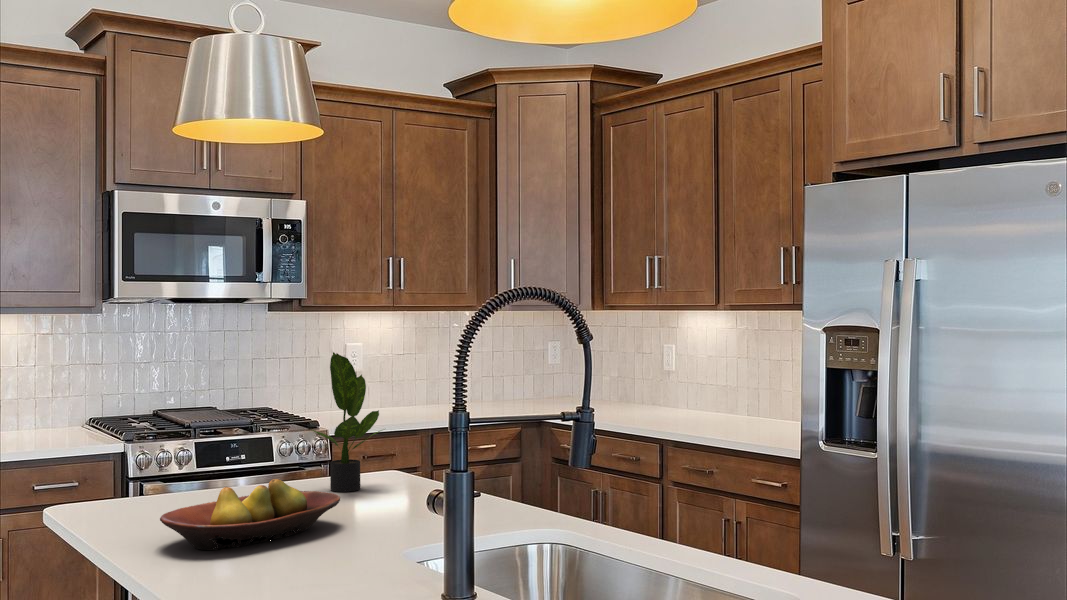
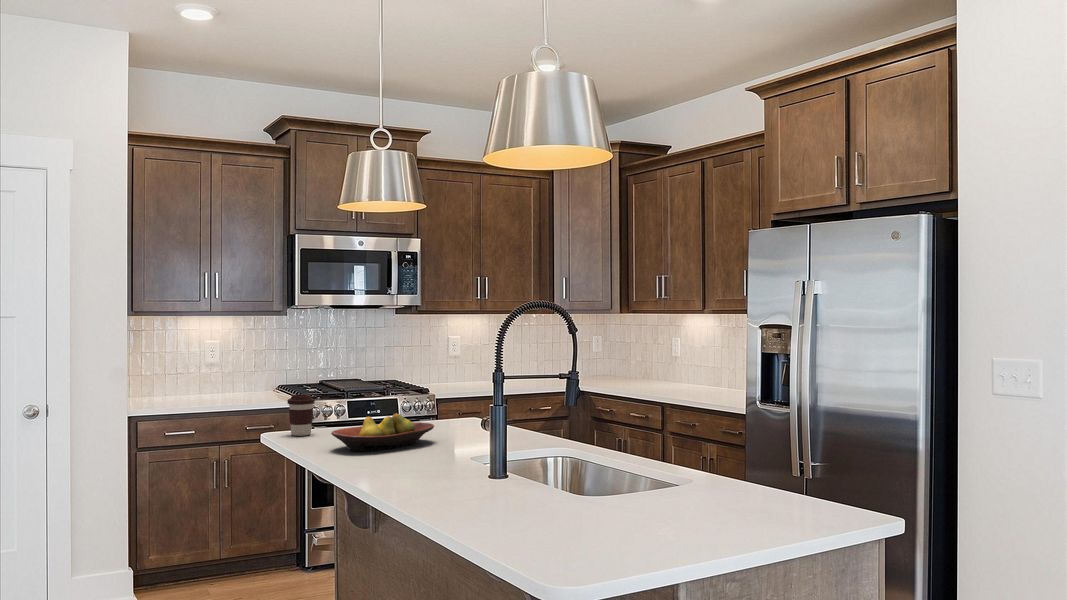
potted plant: present [313,352,382,492] -> none [419,340,466,427]
coffee cup: none [87,445,134,516] -> present [287,394,315,436]

